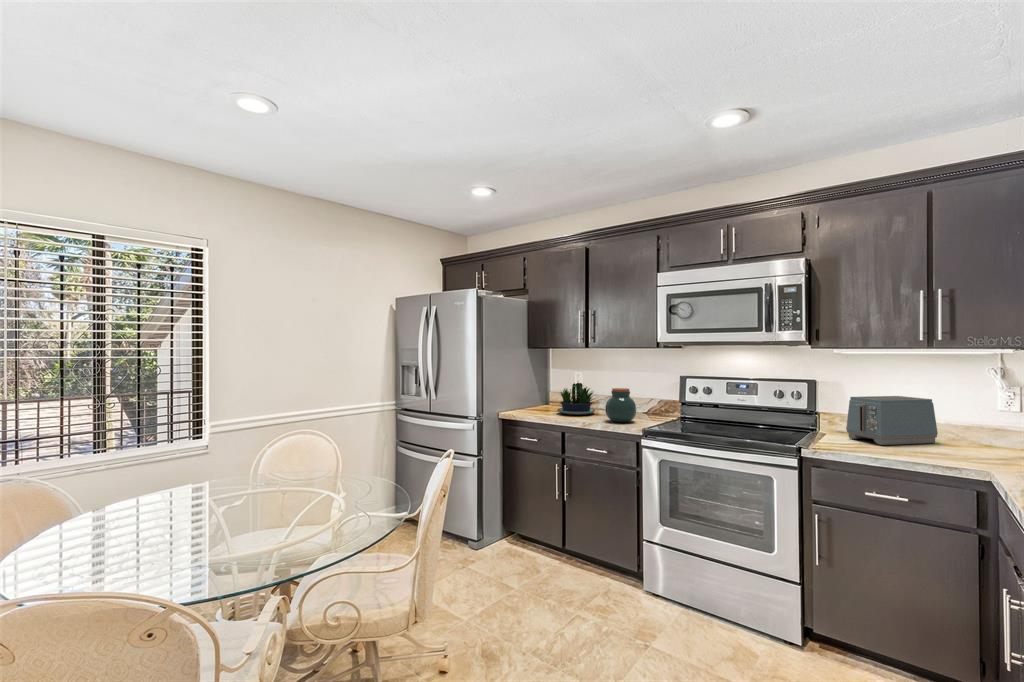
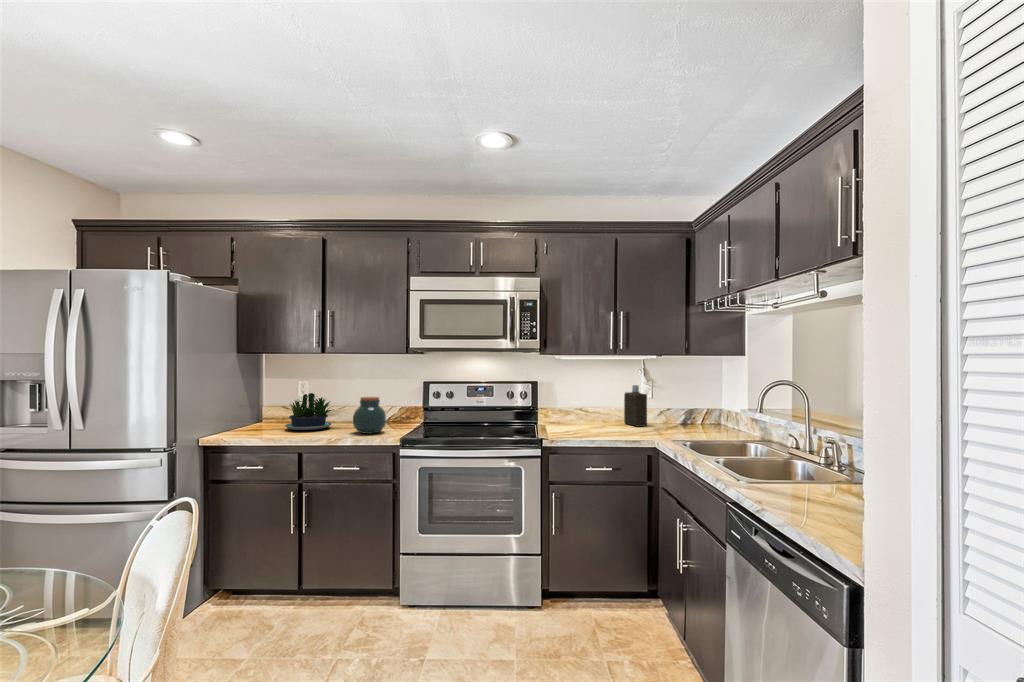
bottle: none [956,390,996,448] -> present [624,385,647,427]
toaster: present [846,396,938,445] -> none [563,392,617,431]

